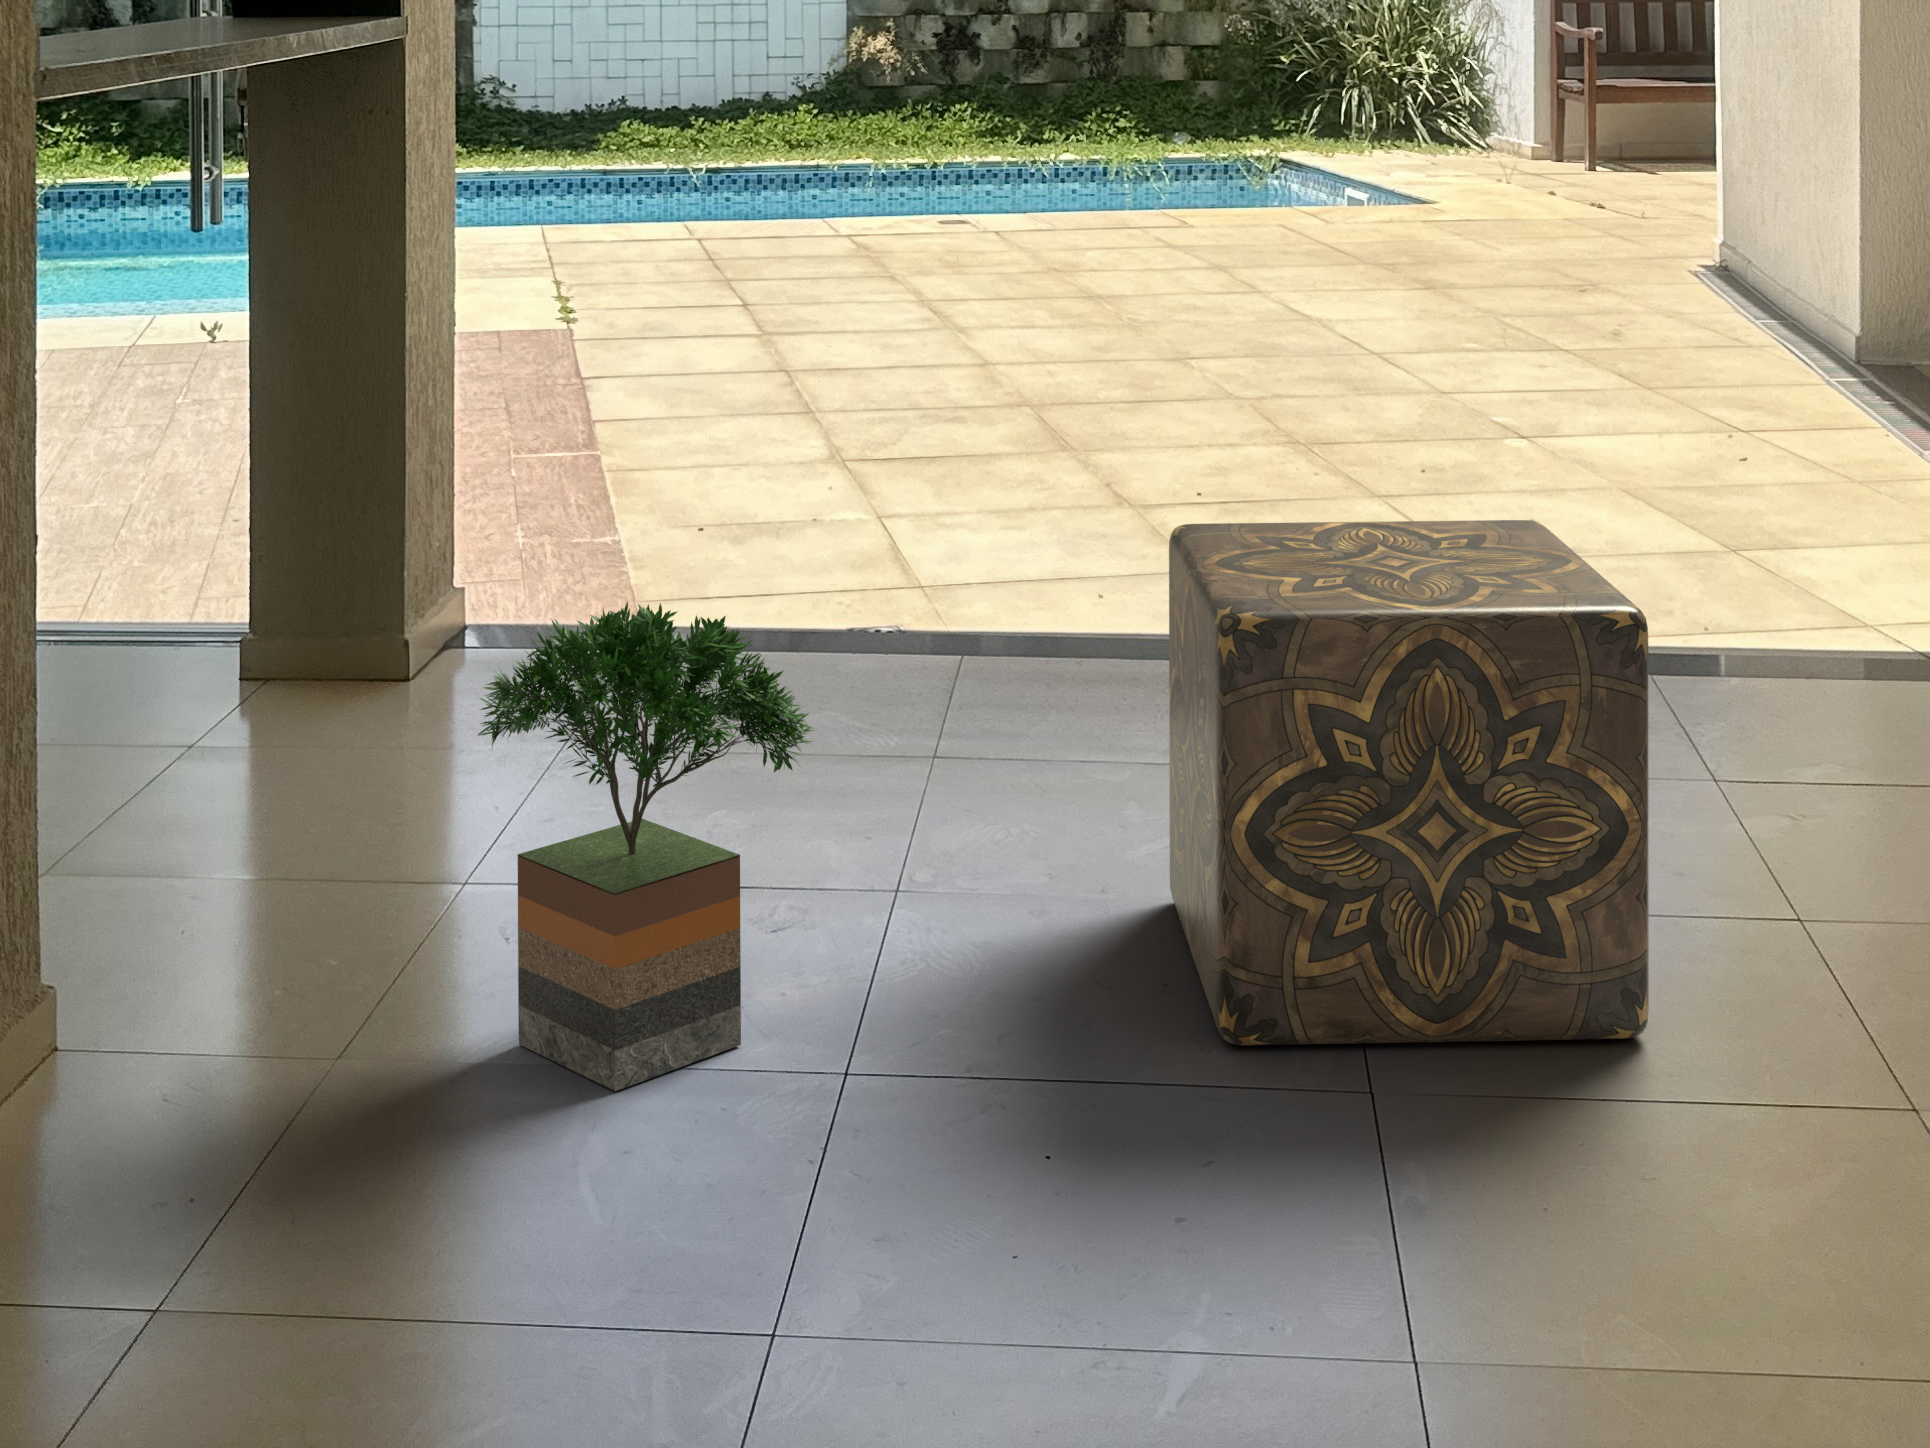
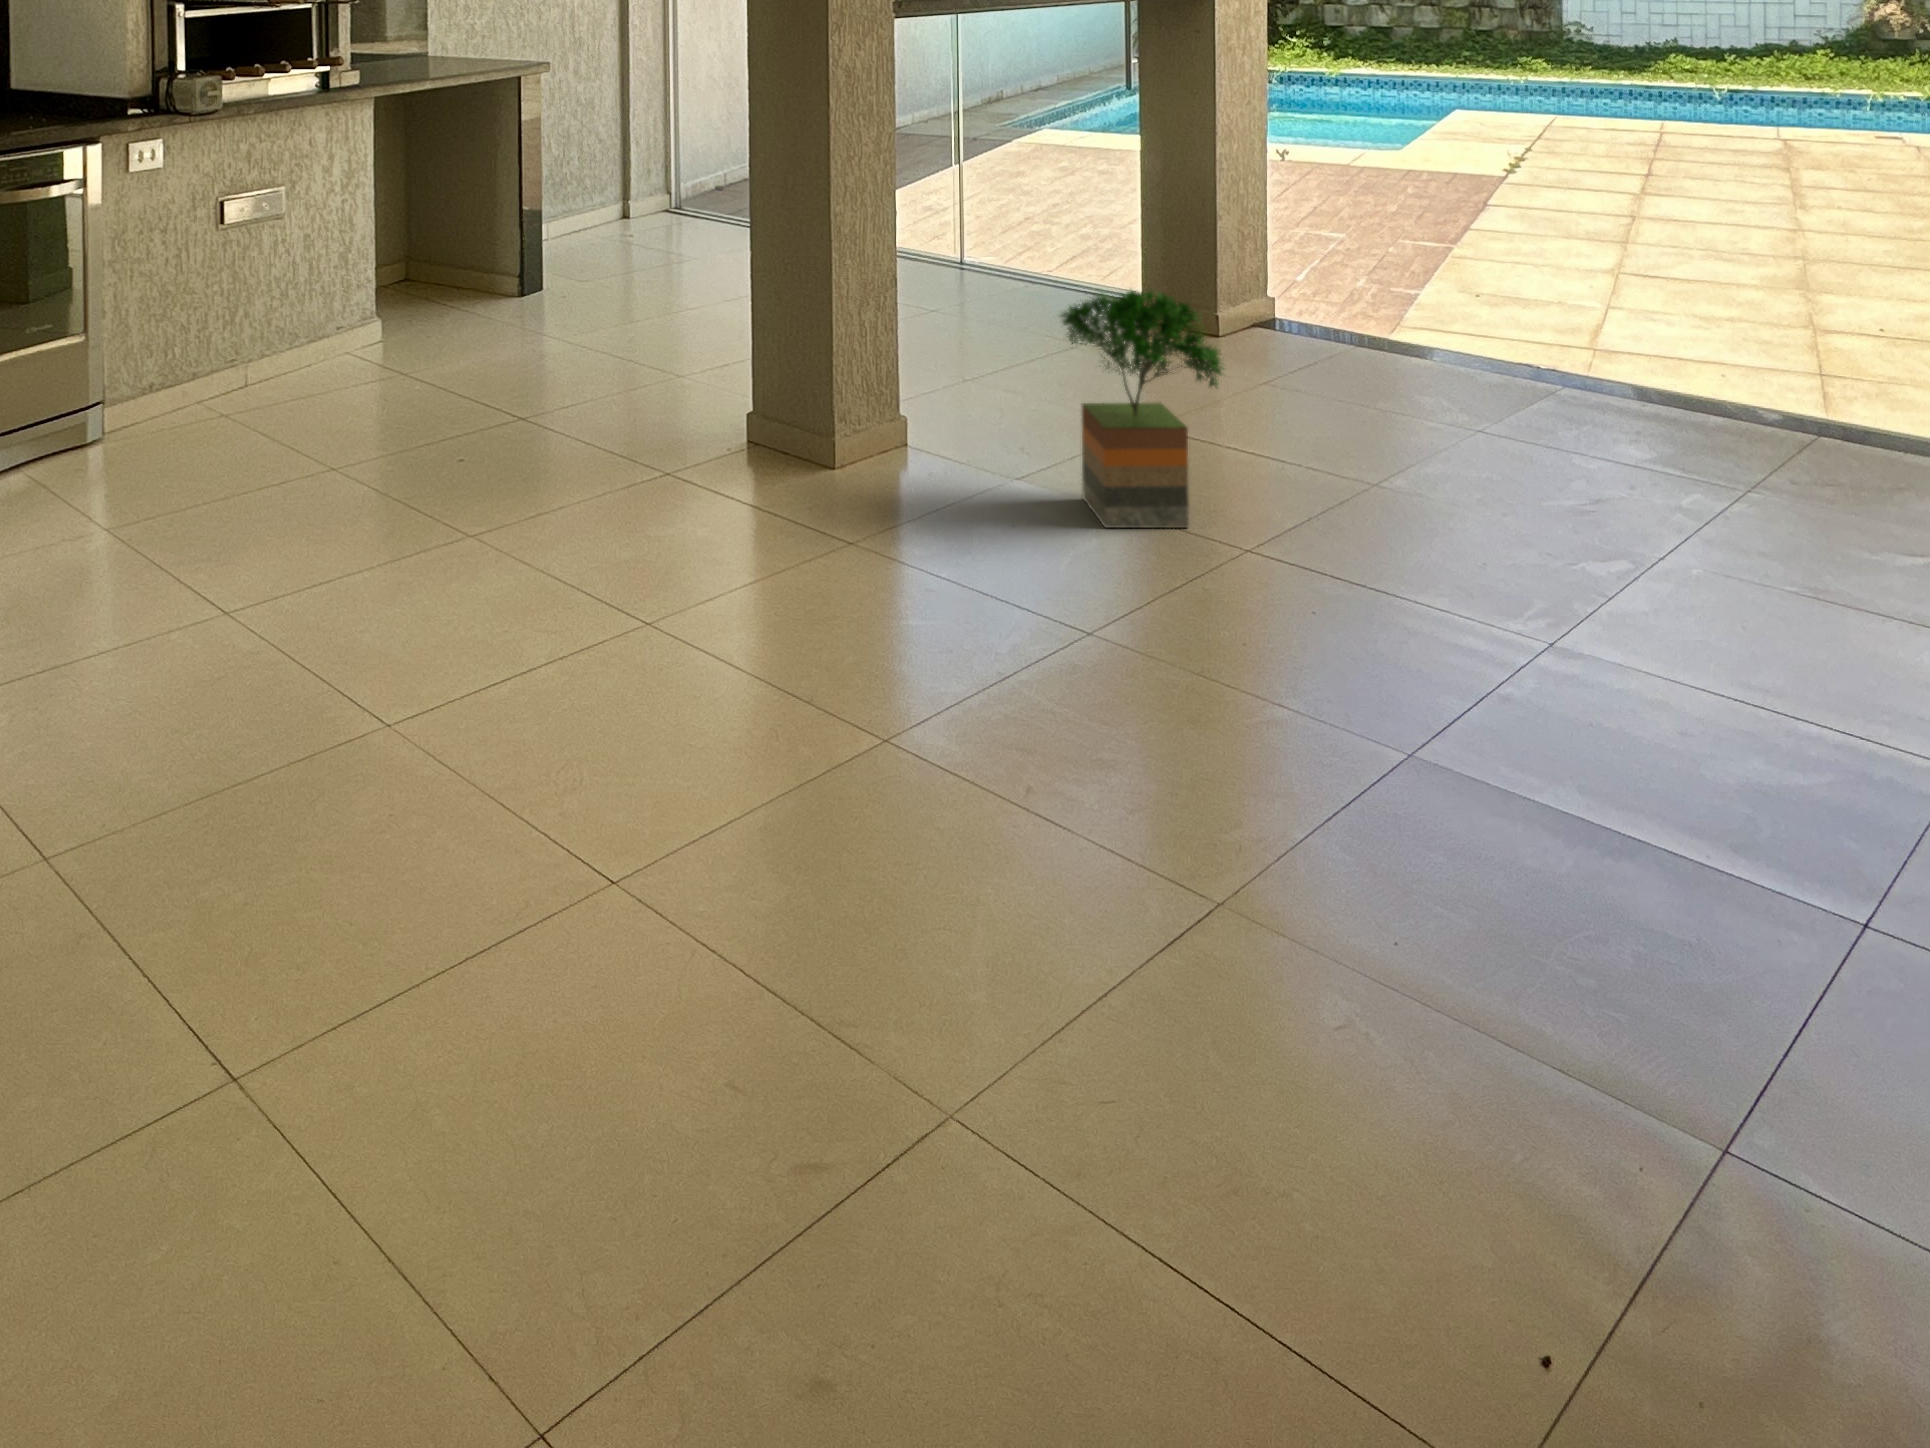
ottoman: present [1169,520,1649,1046] -> none [1458,304,1814,679]

